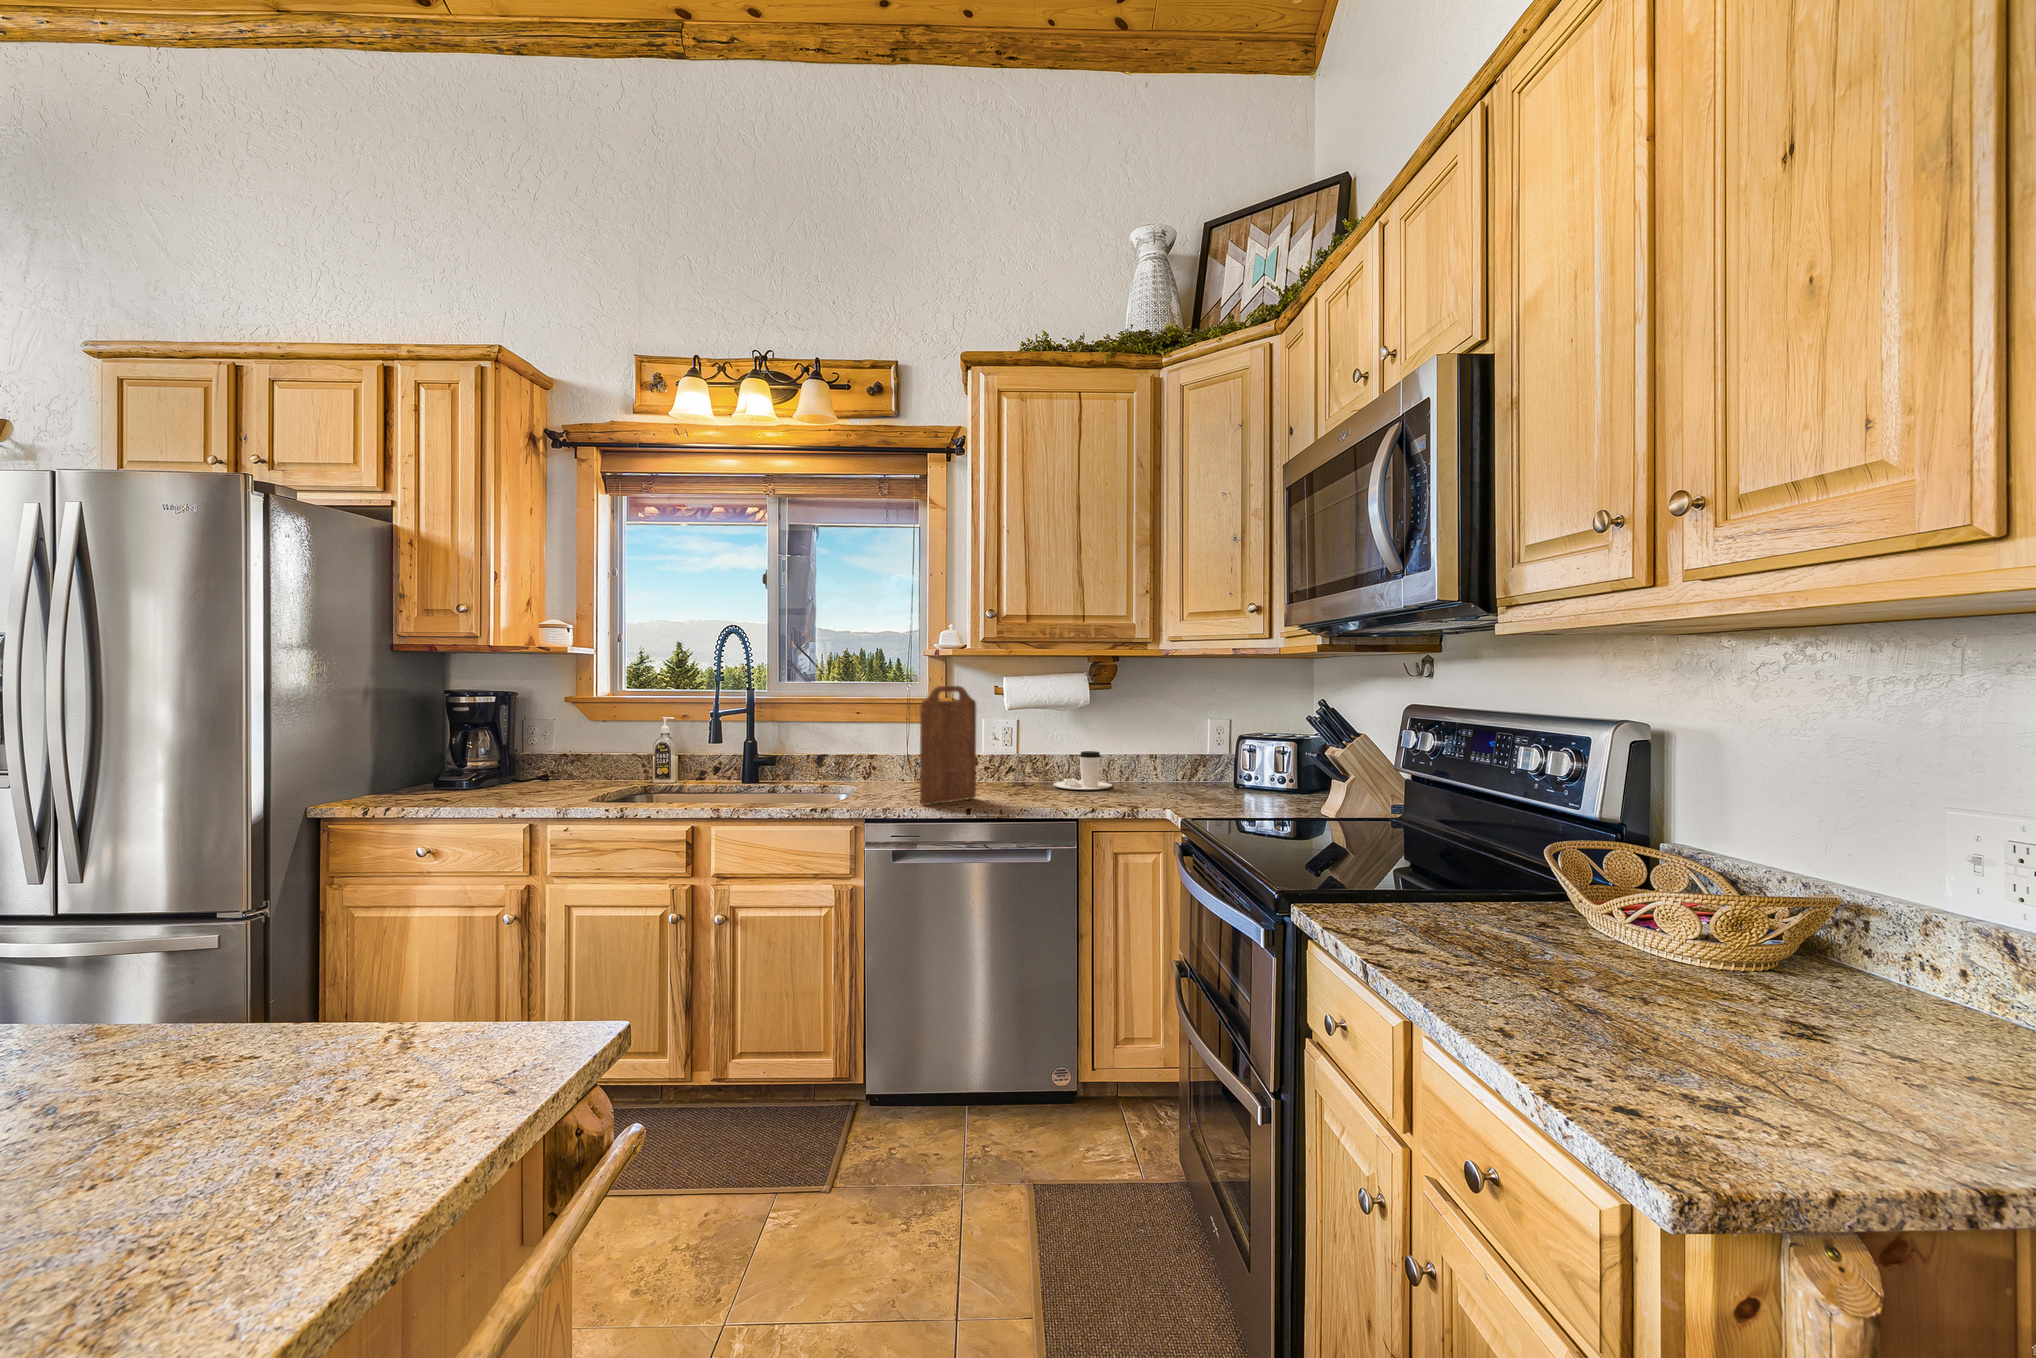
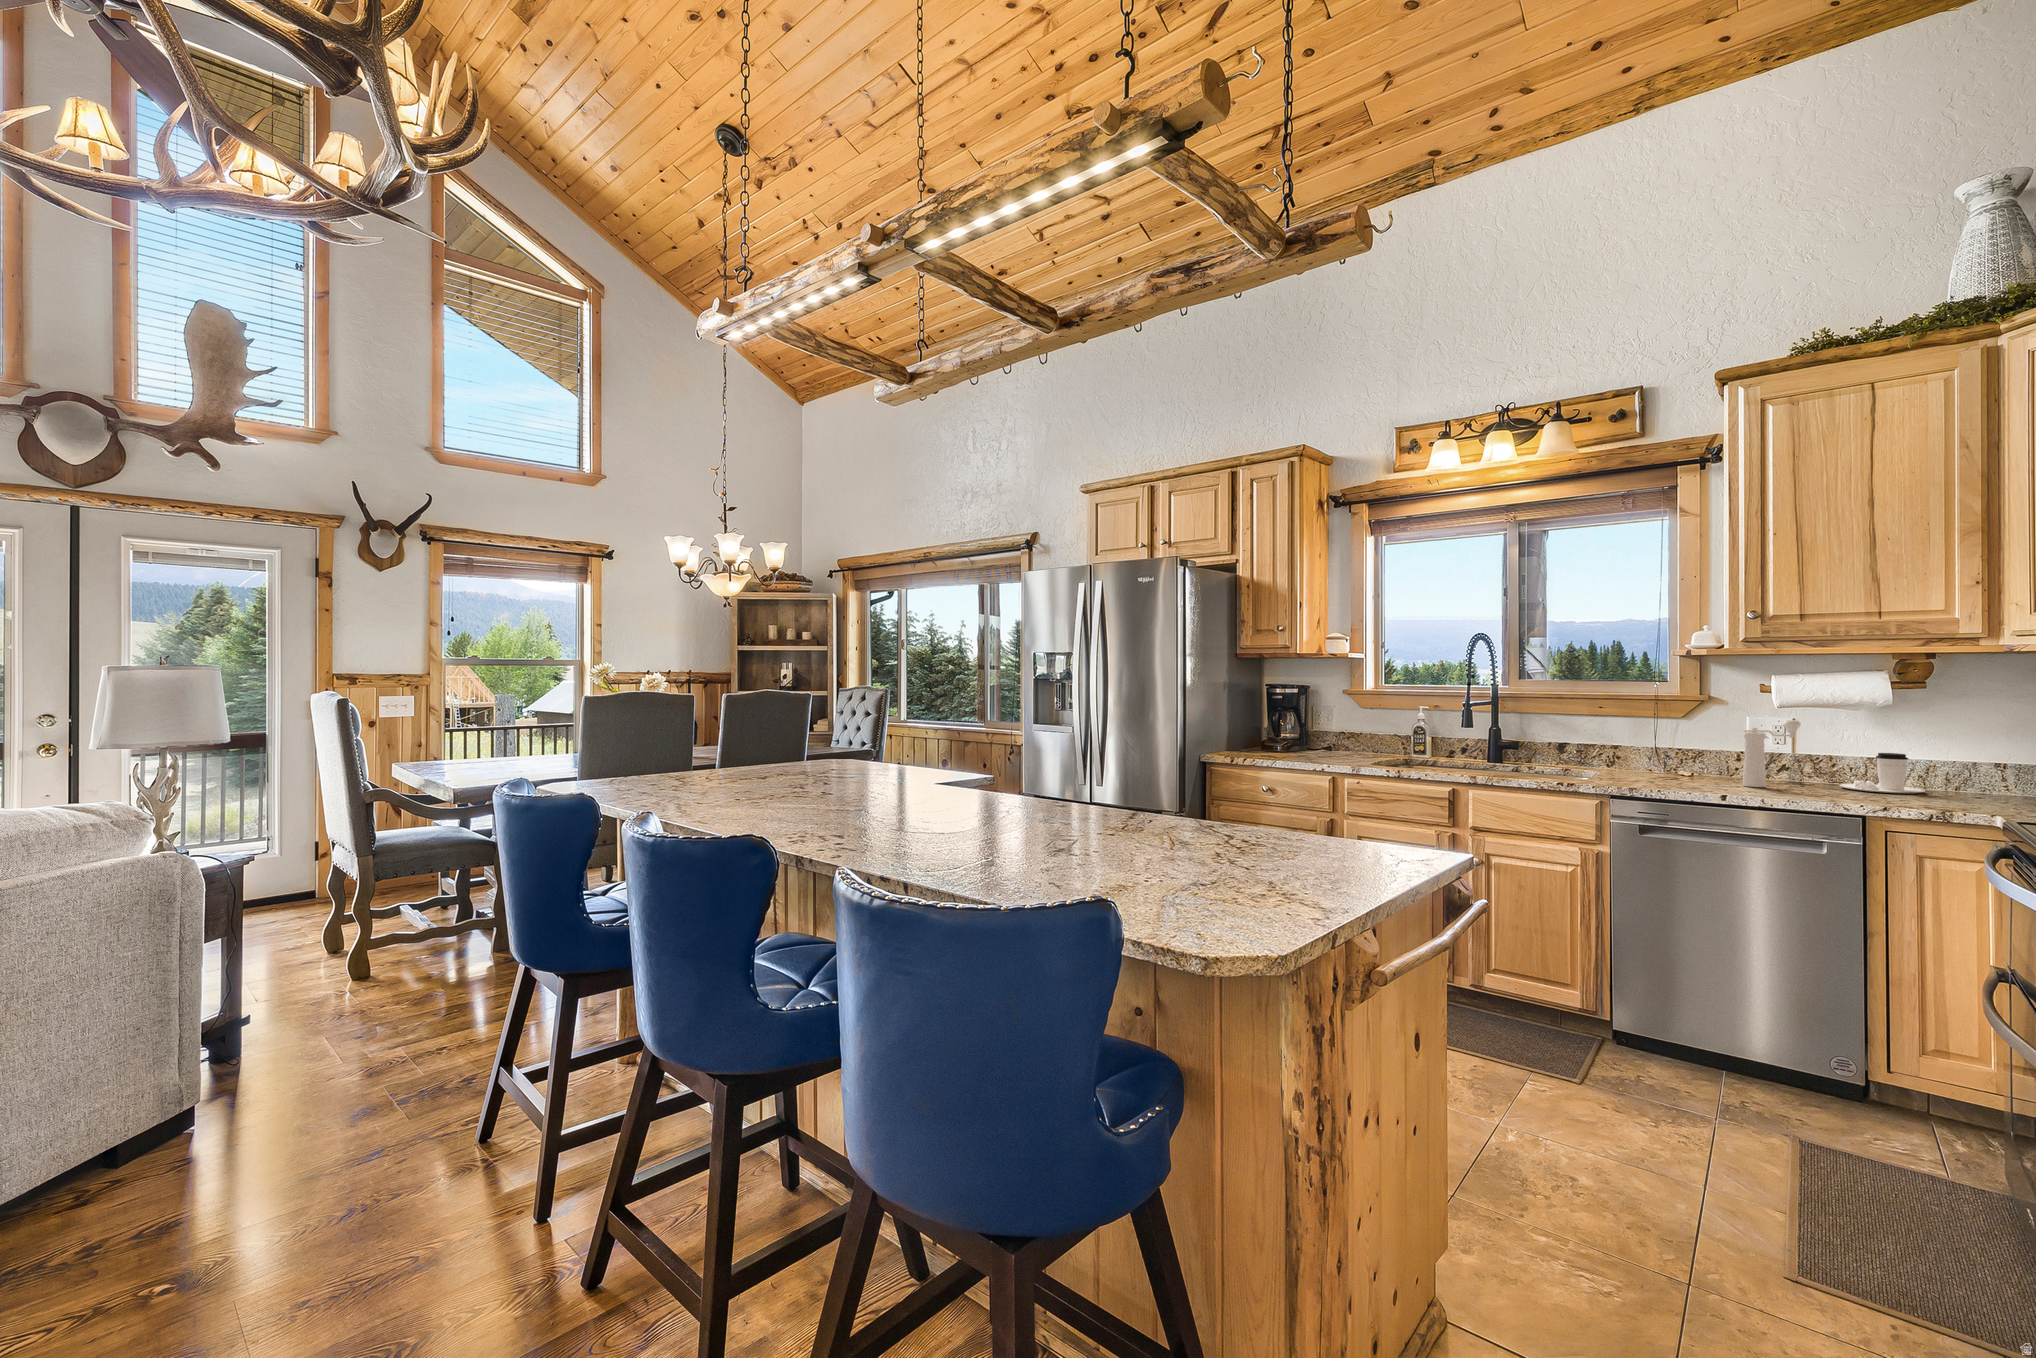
cutting board: present [920,686,976,805] -> none [1668,682,1734,788]
pepper mill: none [982,723,1027,794] -> present [1743,720,1801,787]

